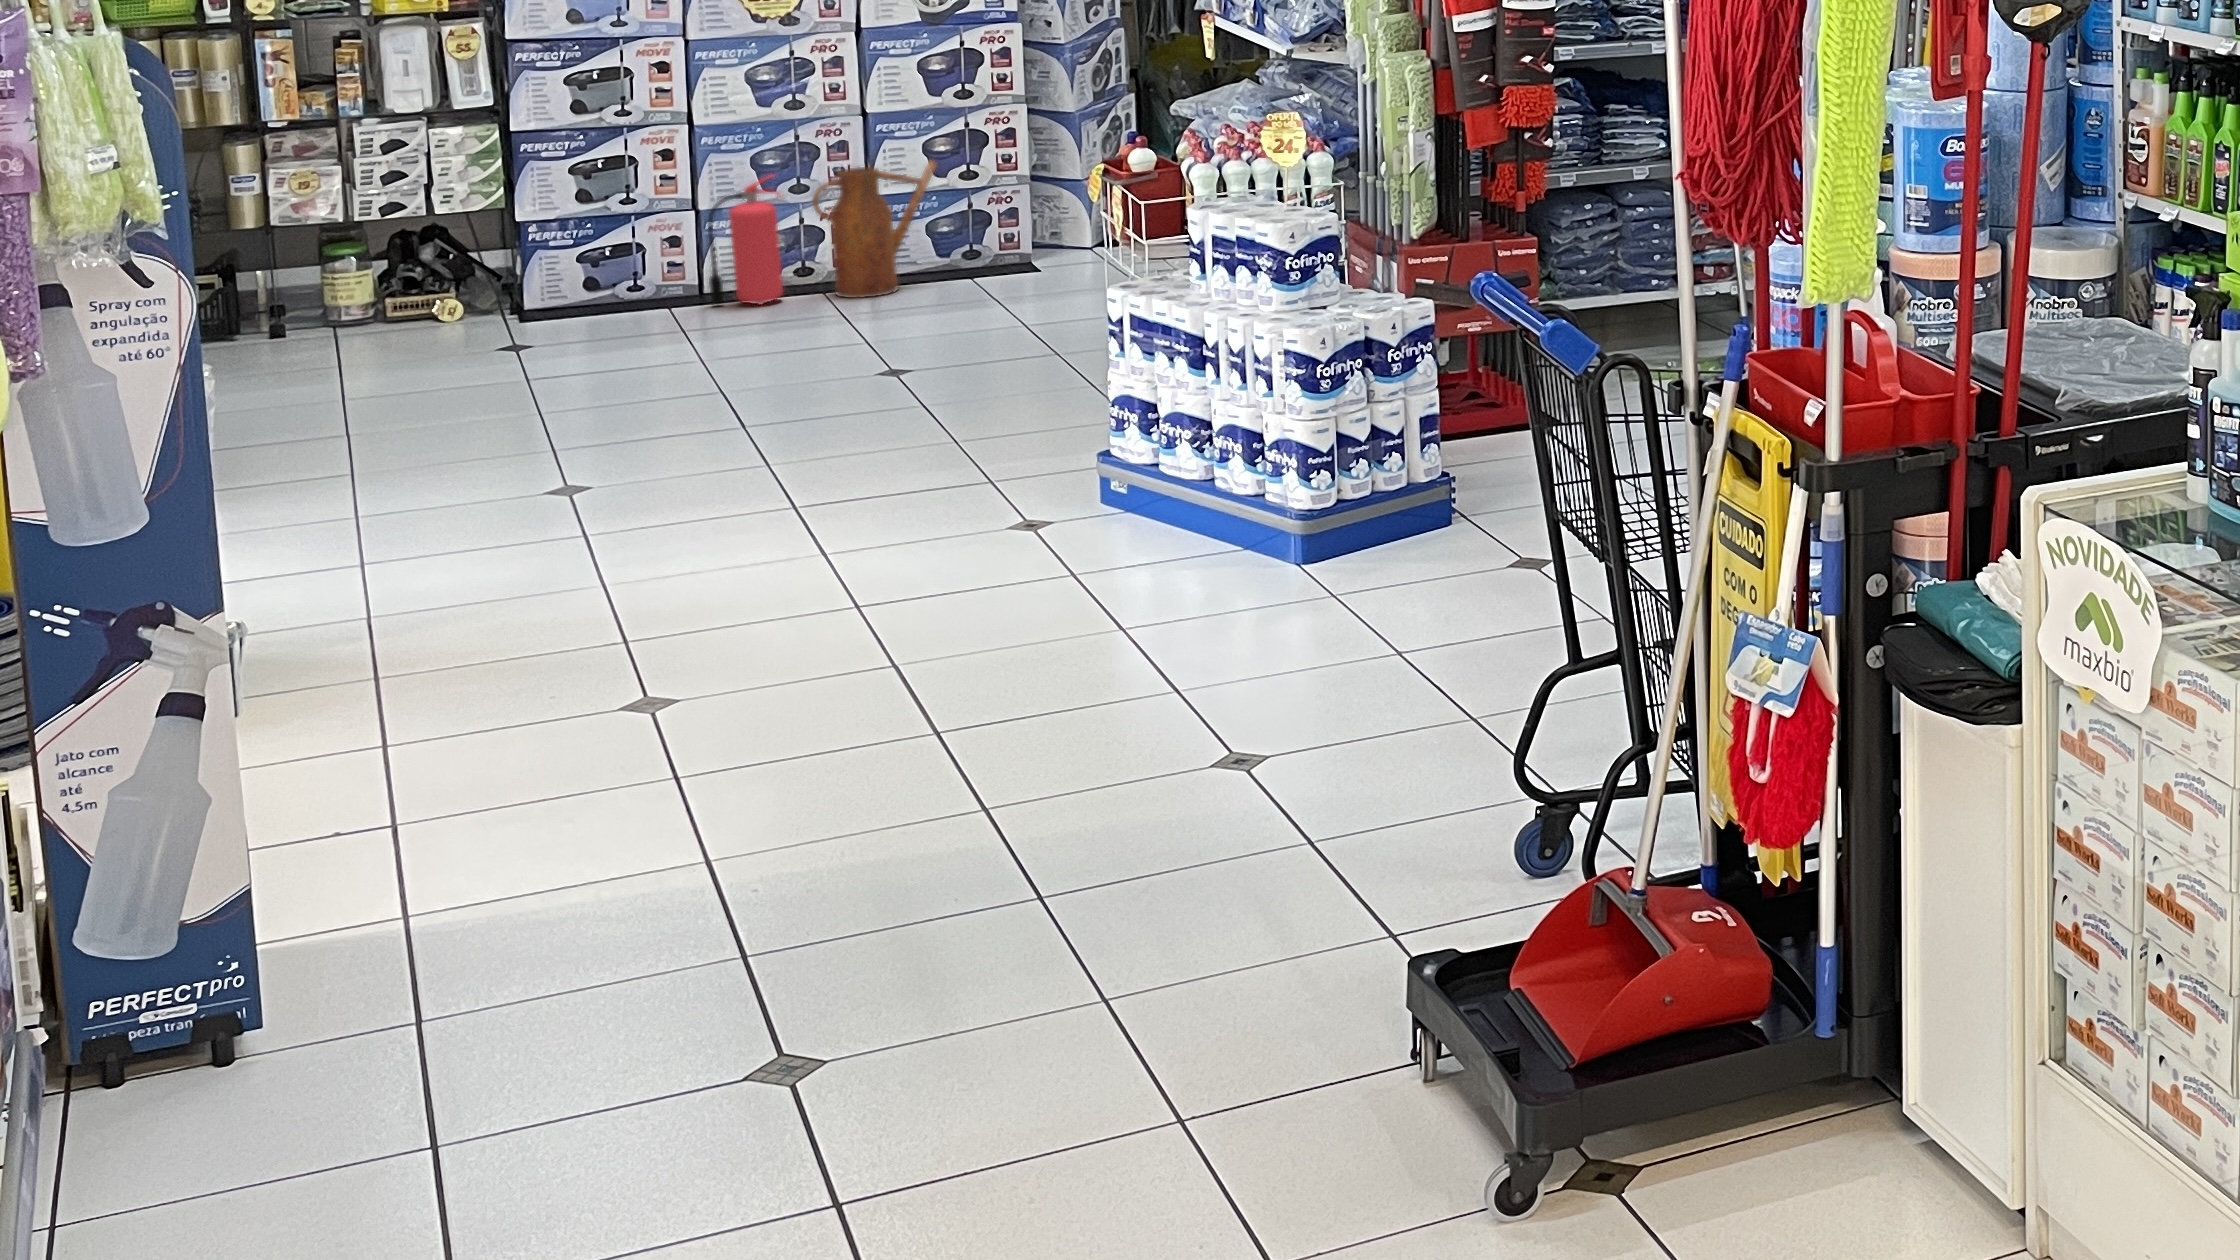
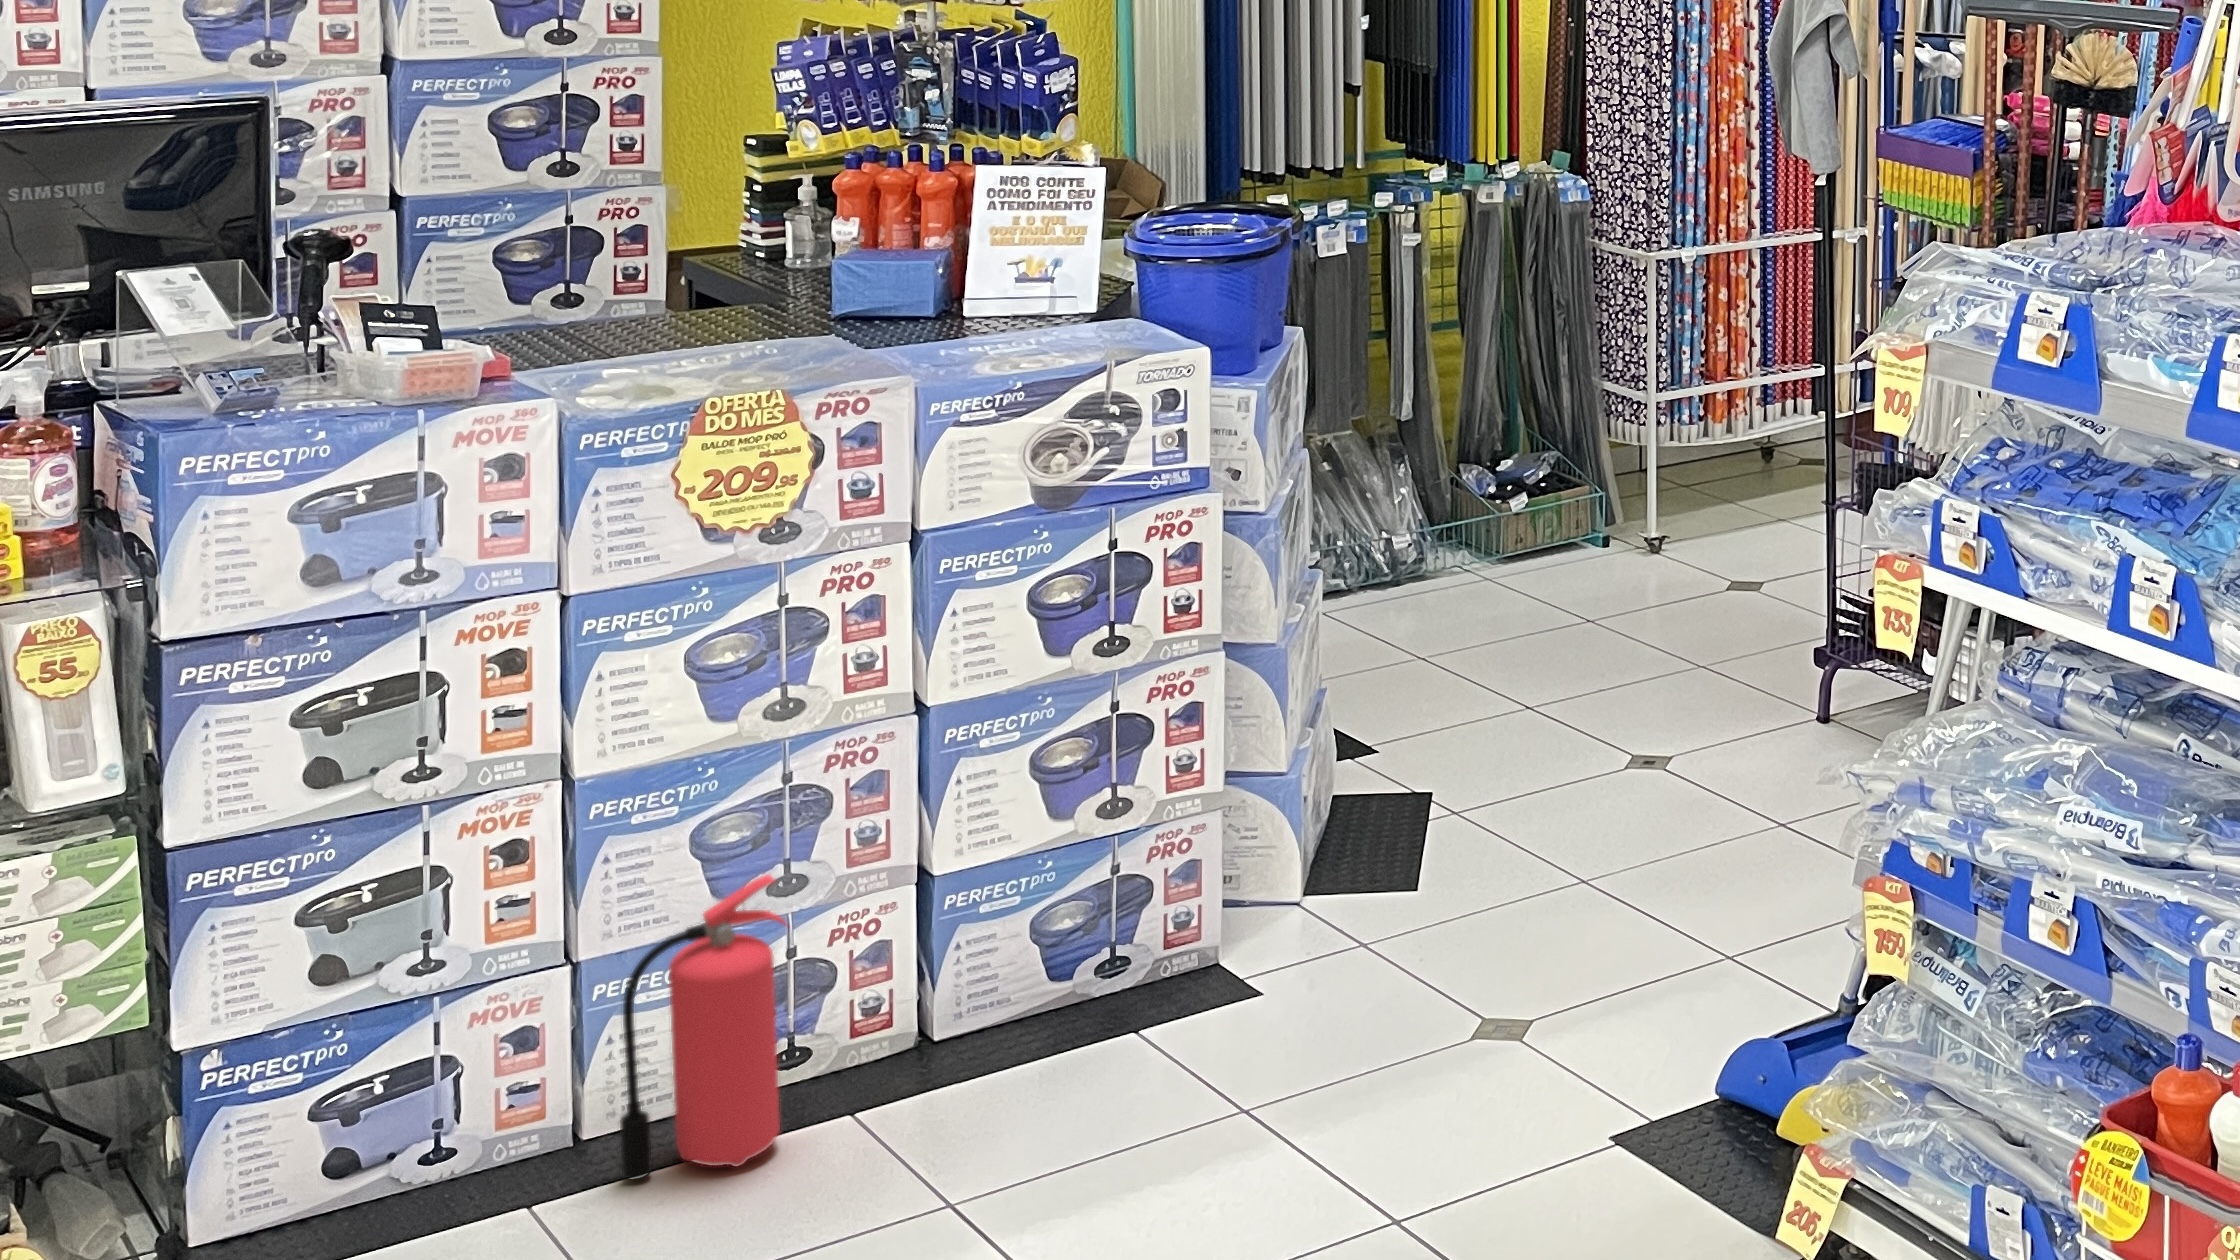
watering can: present [813,161,937,298] -> none [845,792,1077,1118]

